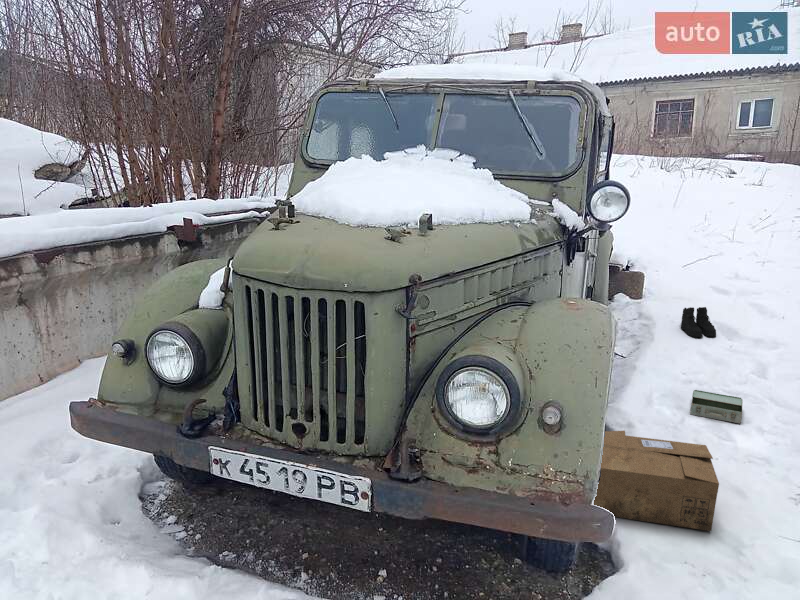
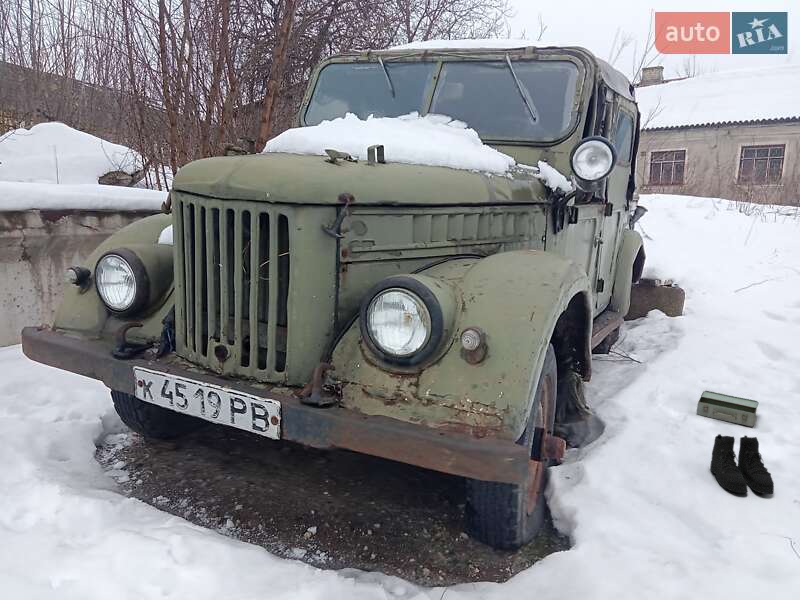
boots: present [681,307,716,337] -> present [710,434,774,494]
cardboard box: present [594,431,719,531] -> none [553,408,696,520]

